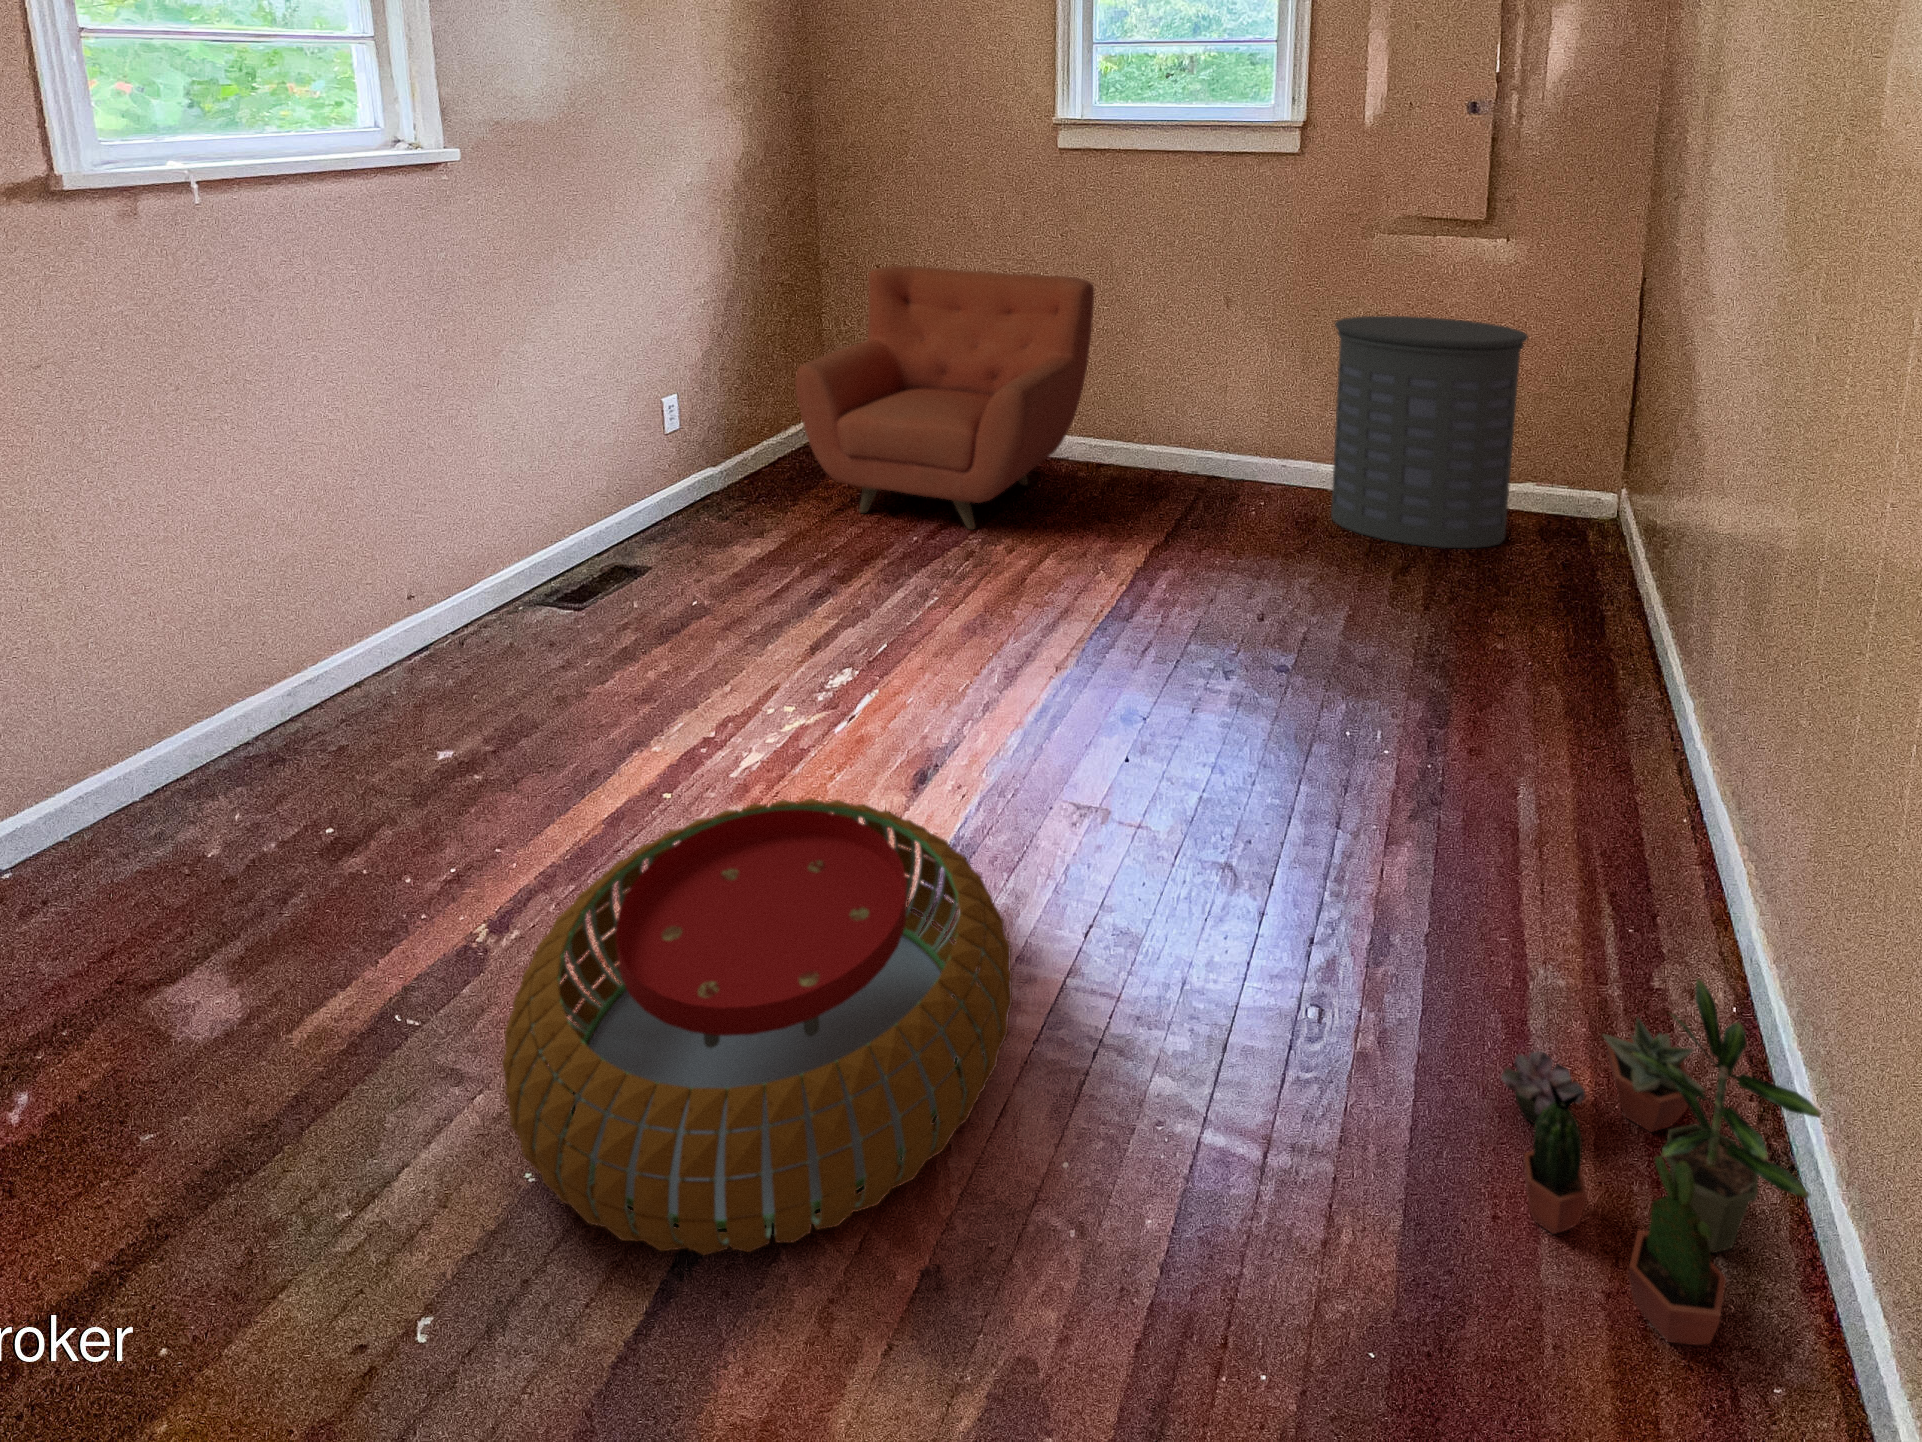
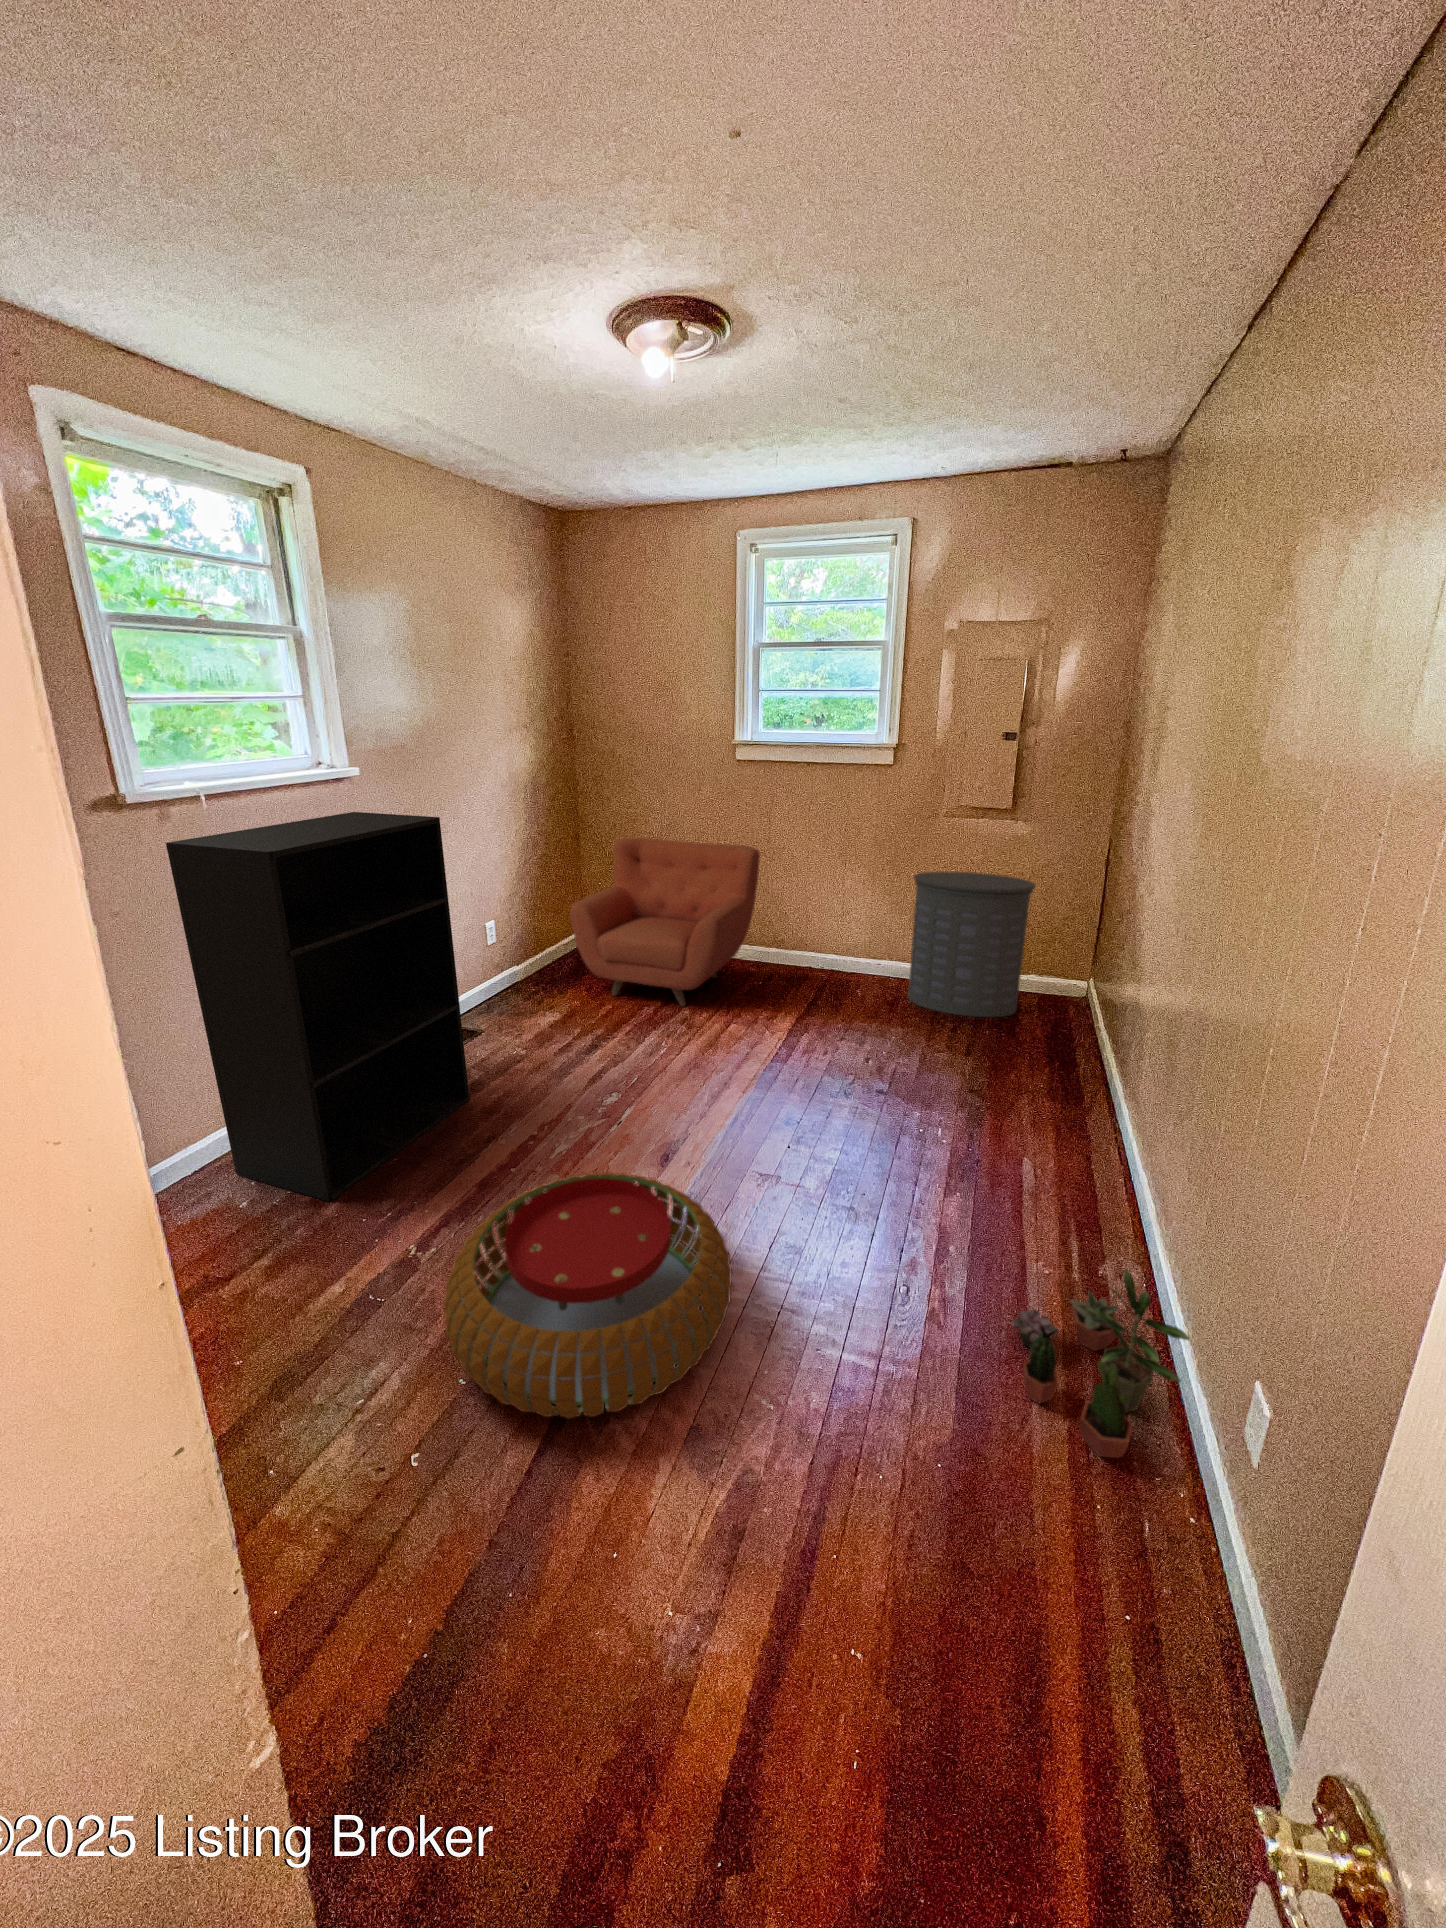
bookshelf: none [119,212,611,848] -> present [166,812,469,1201]

